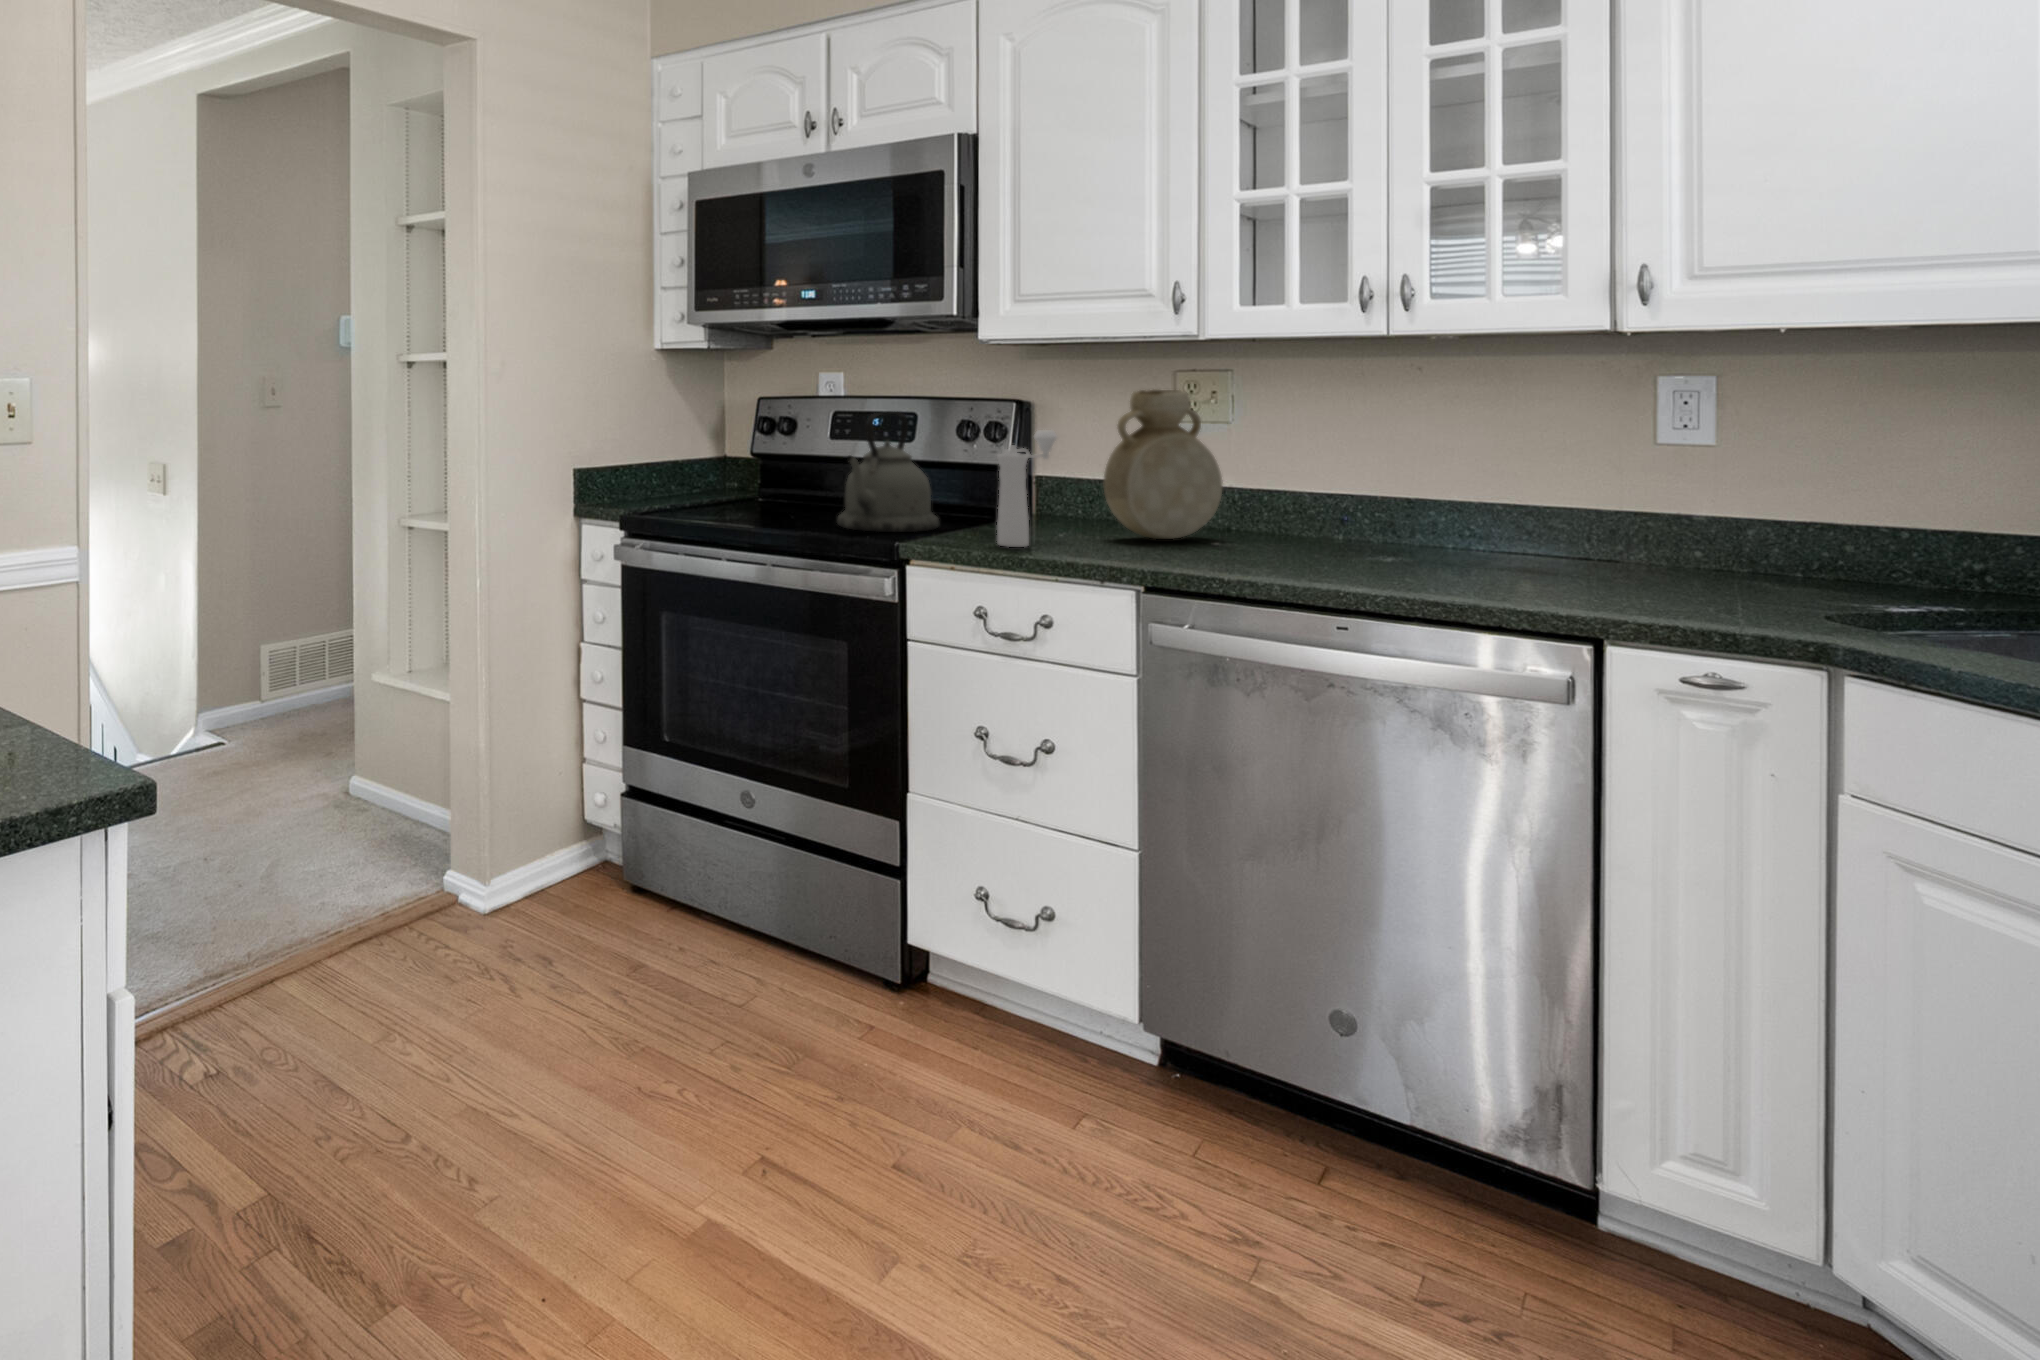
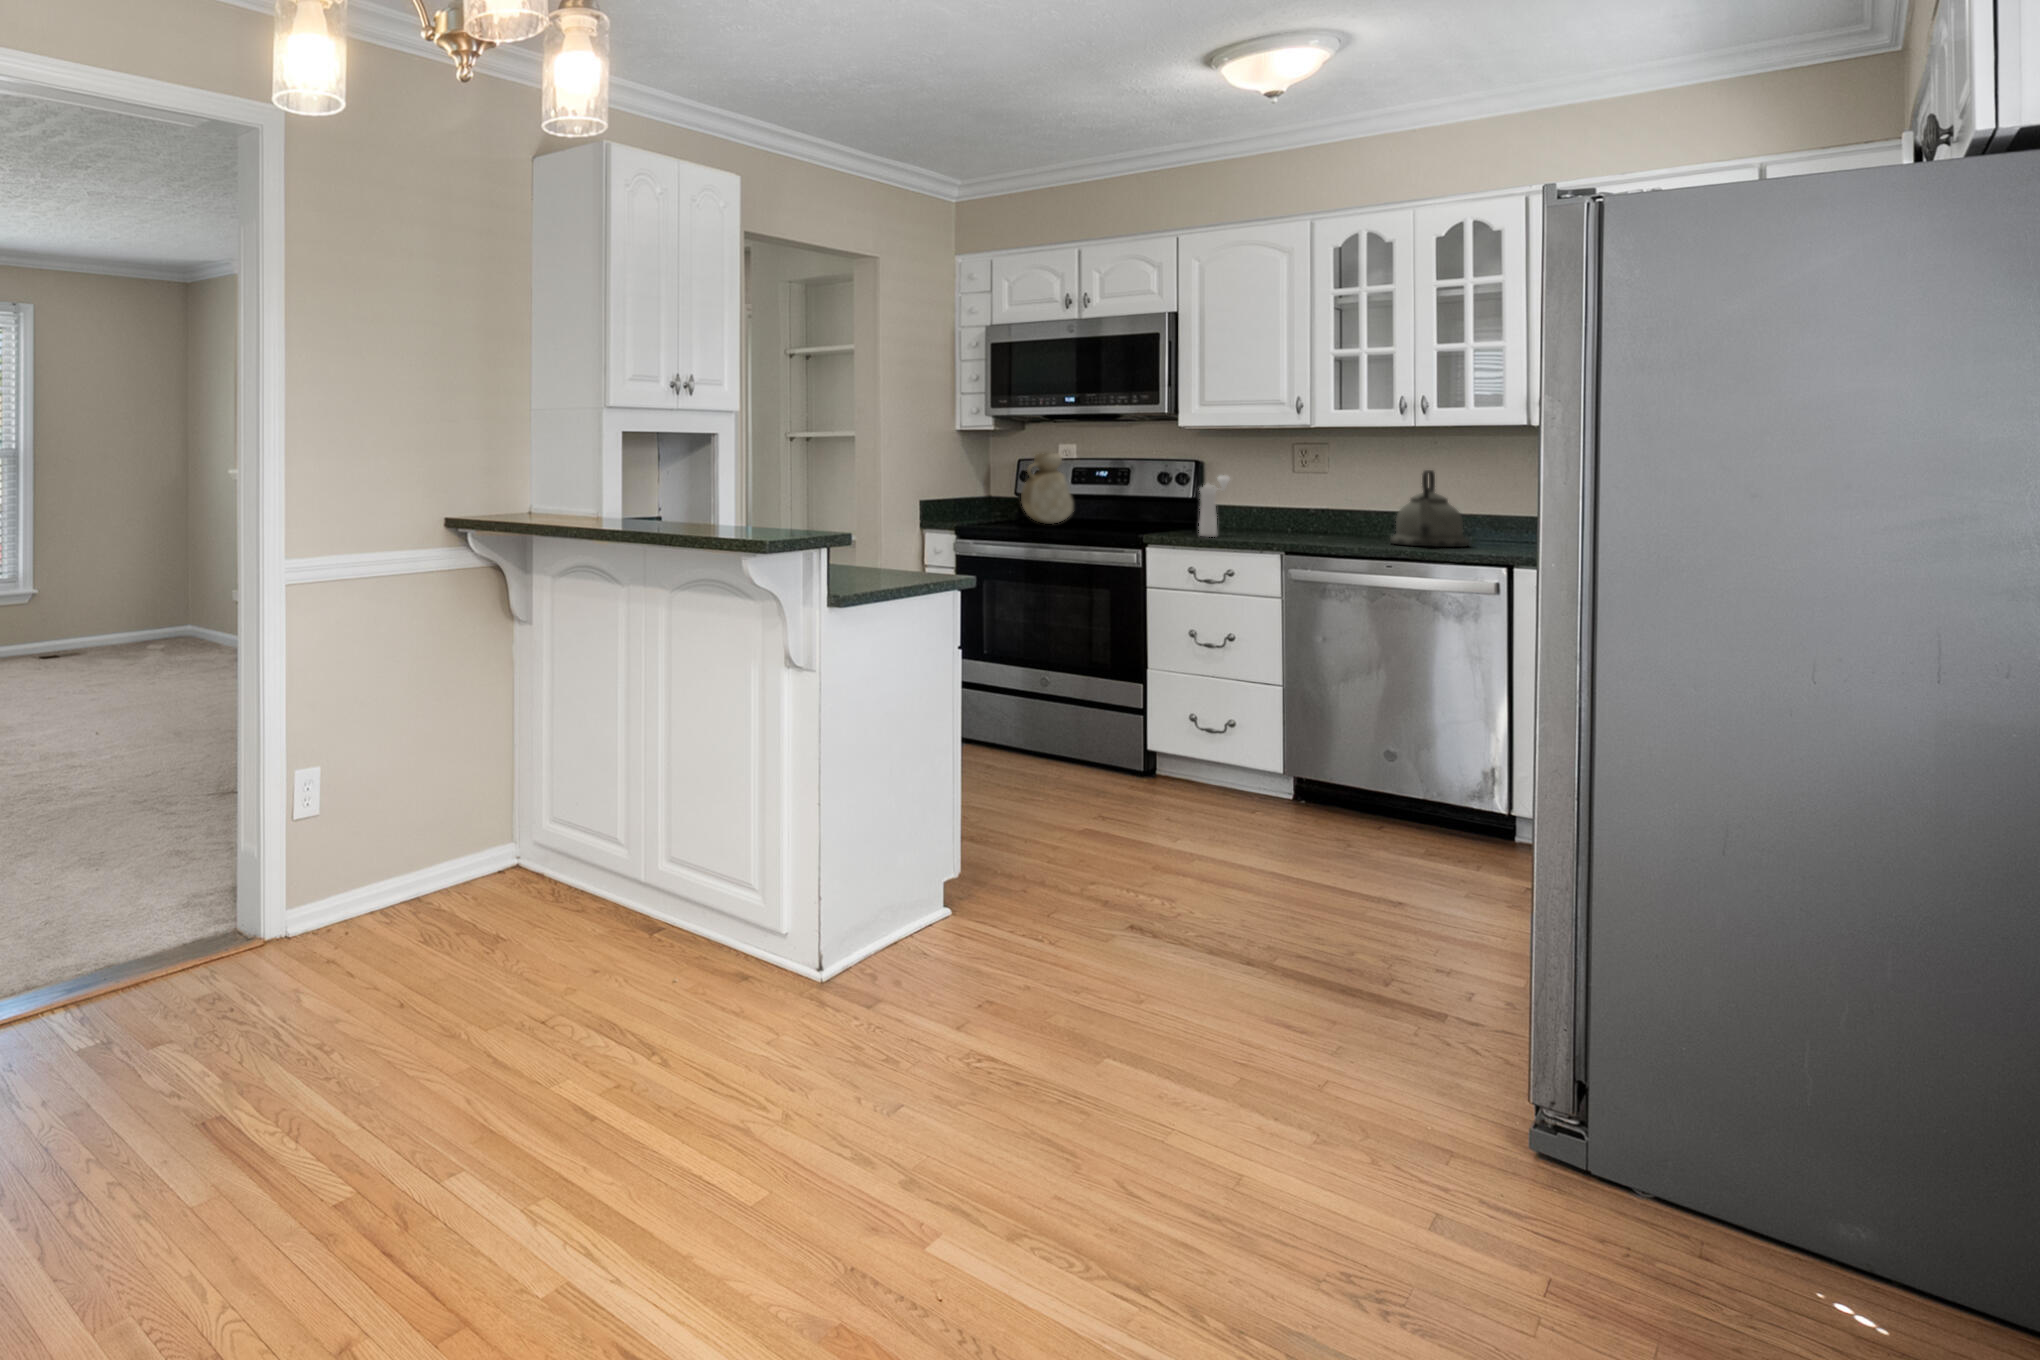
vase: present [1104,390,1223,539] -> present [1021,453,1073,524]
kettle: present [838,413,939,532] -> present [1390,470,1469,547]

